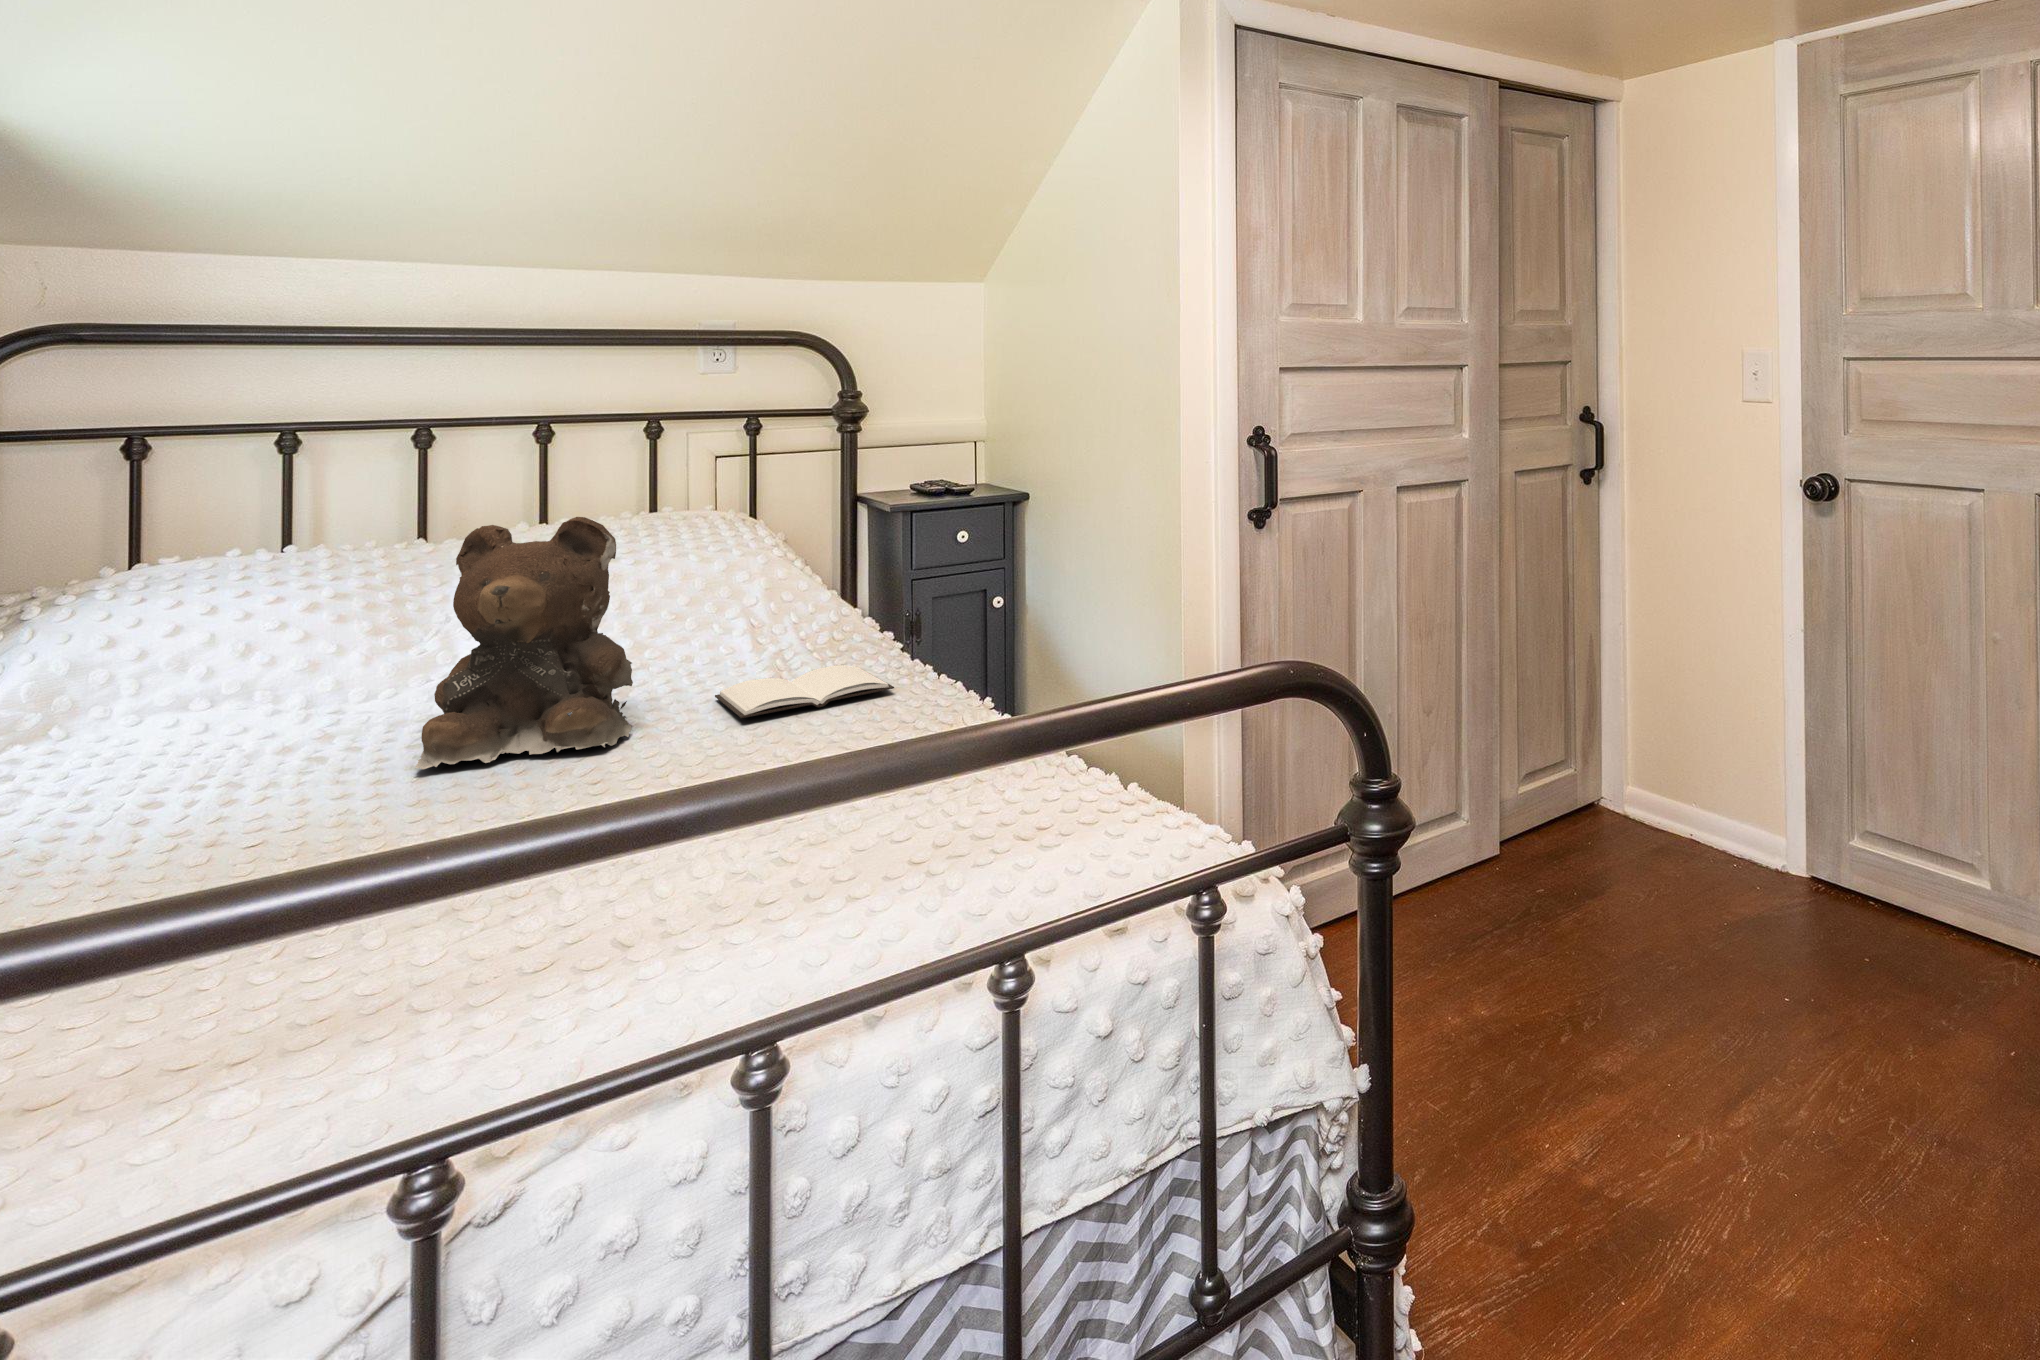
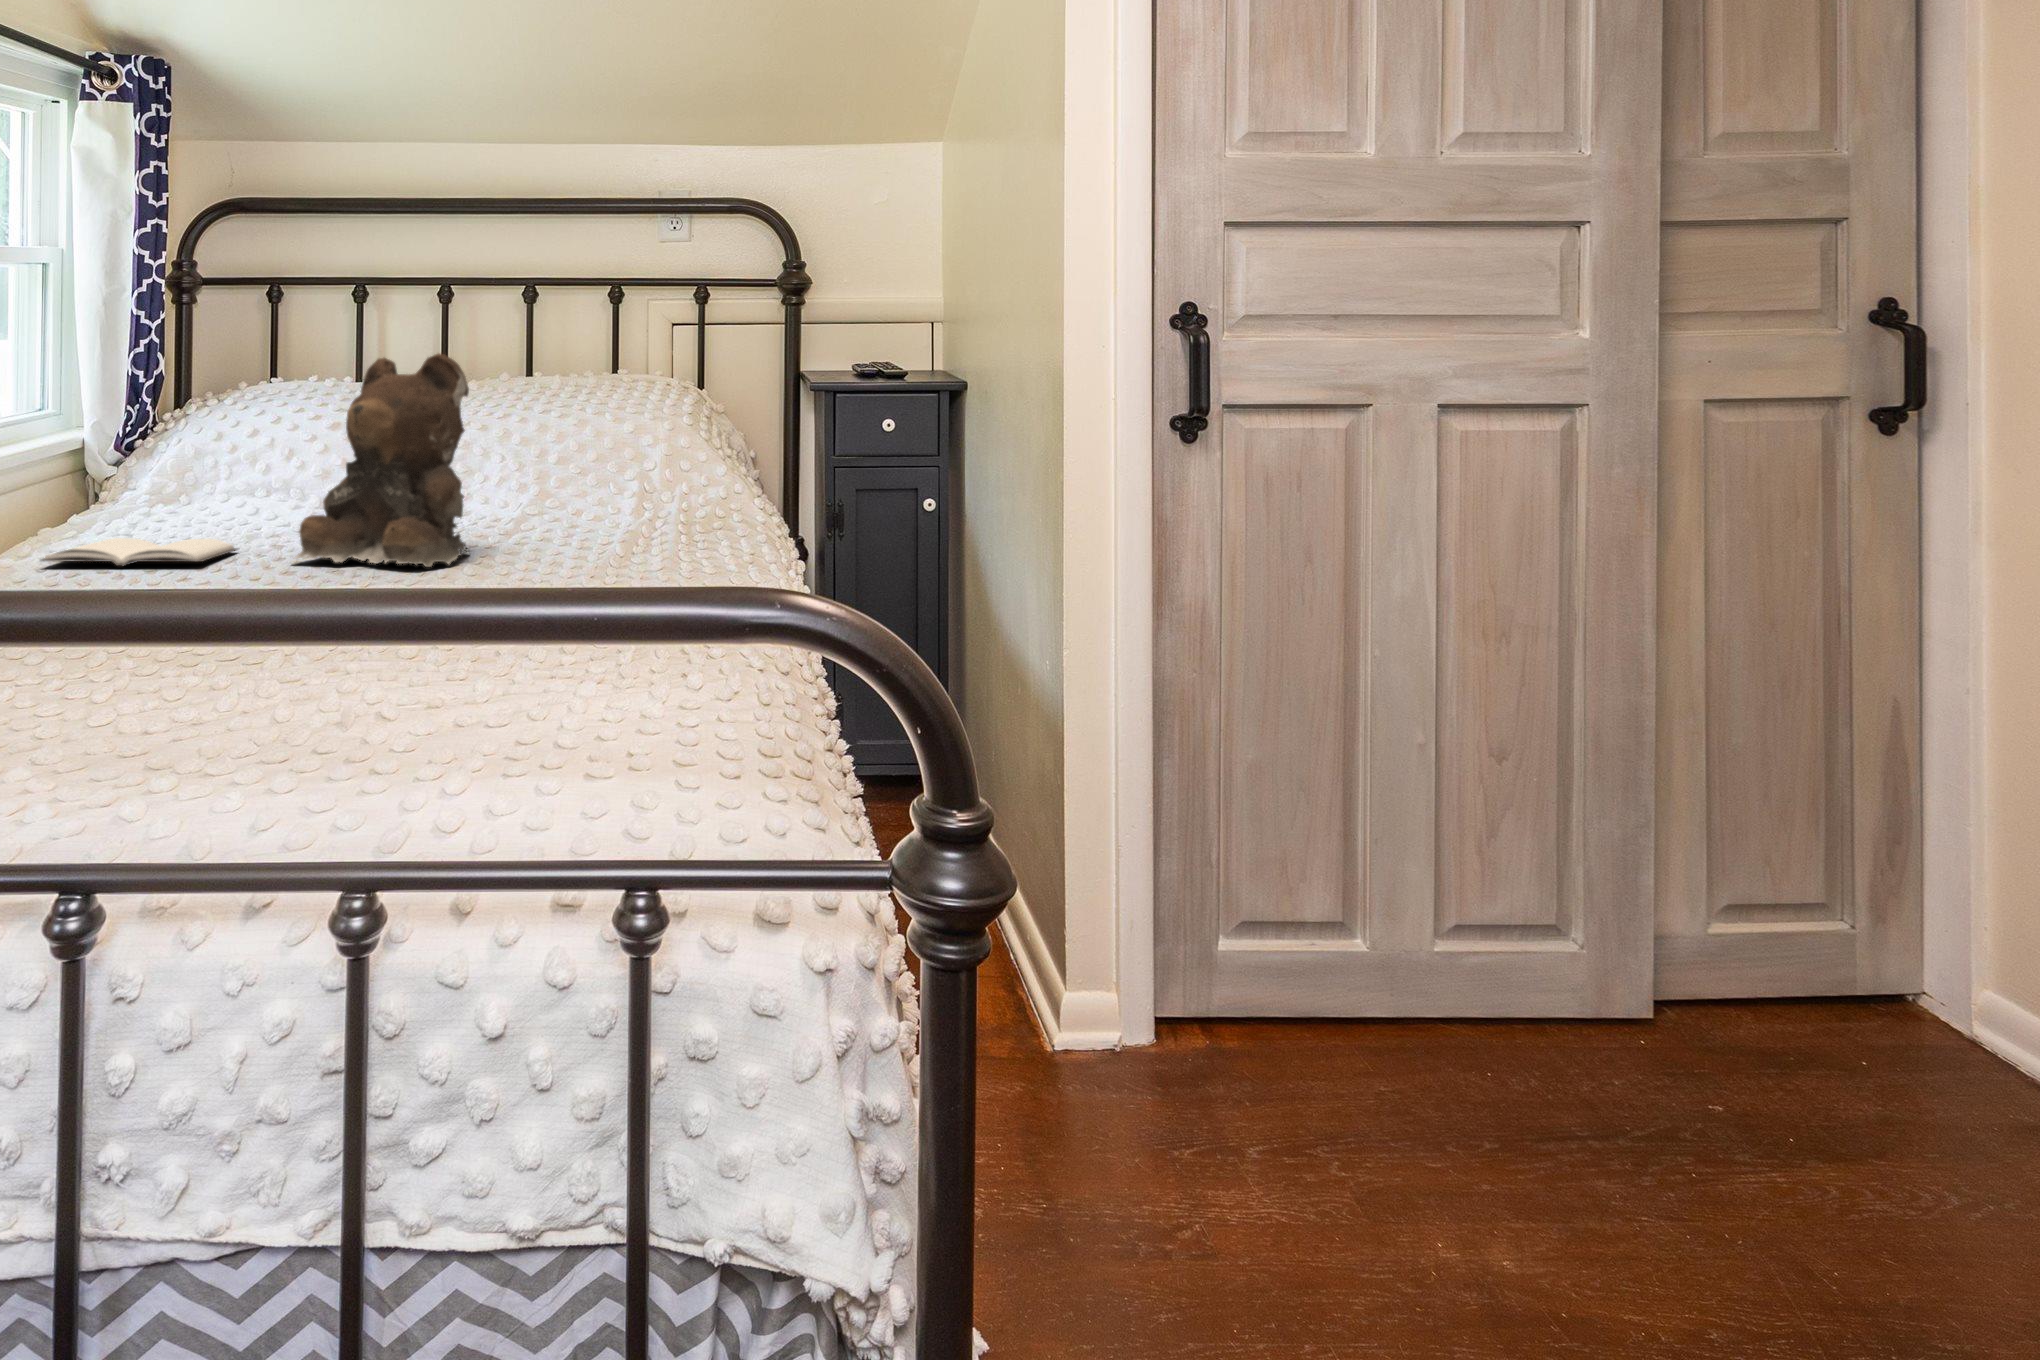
book: present [715,665,894,718] -> present [41,538,238,566]

